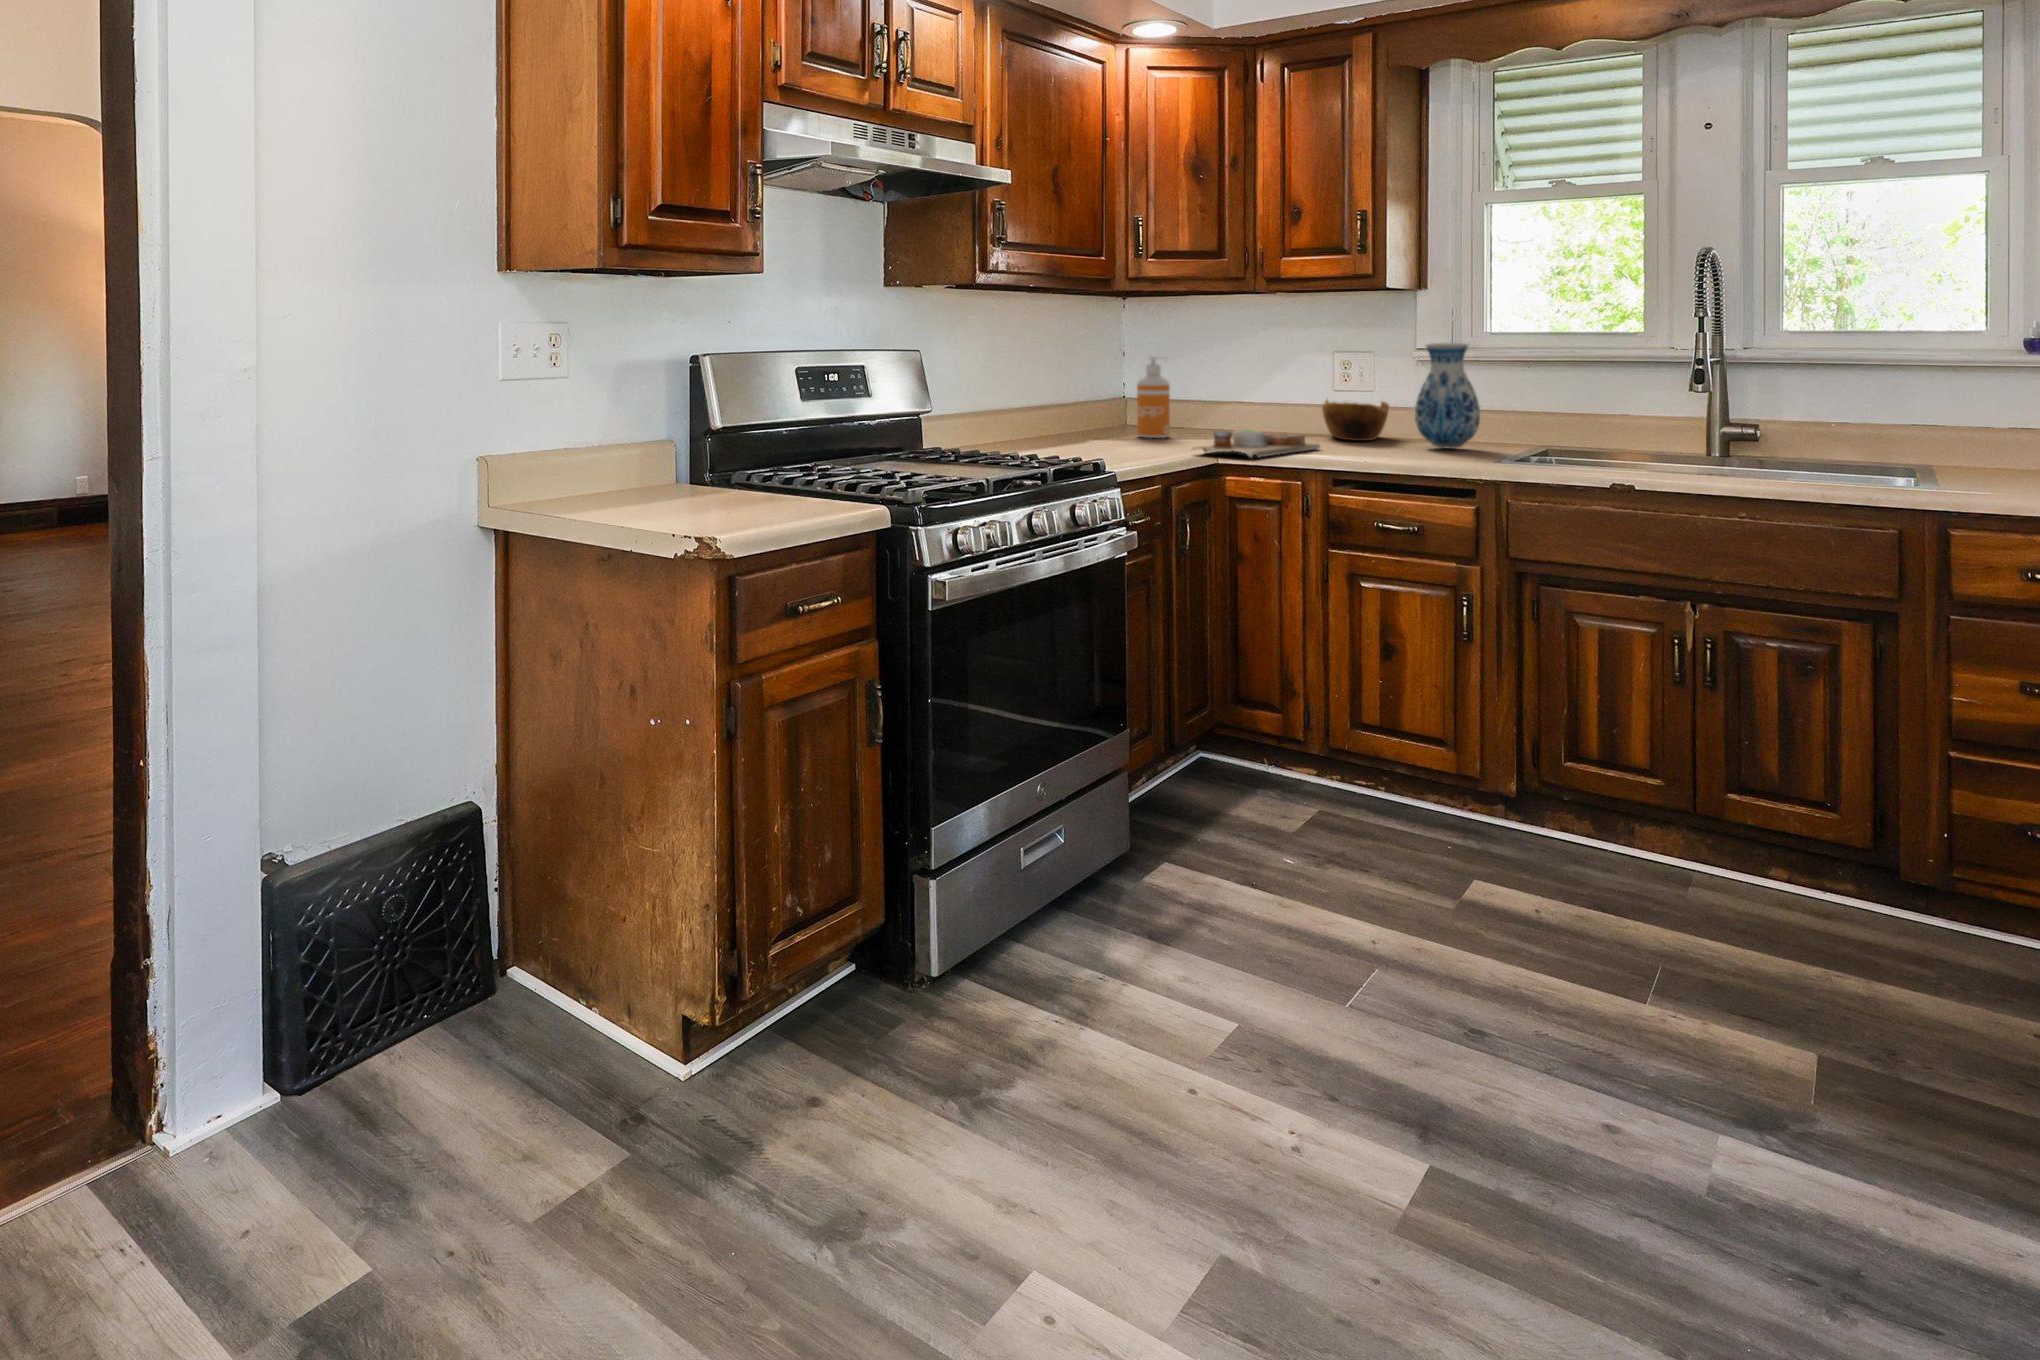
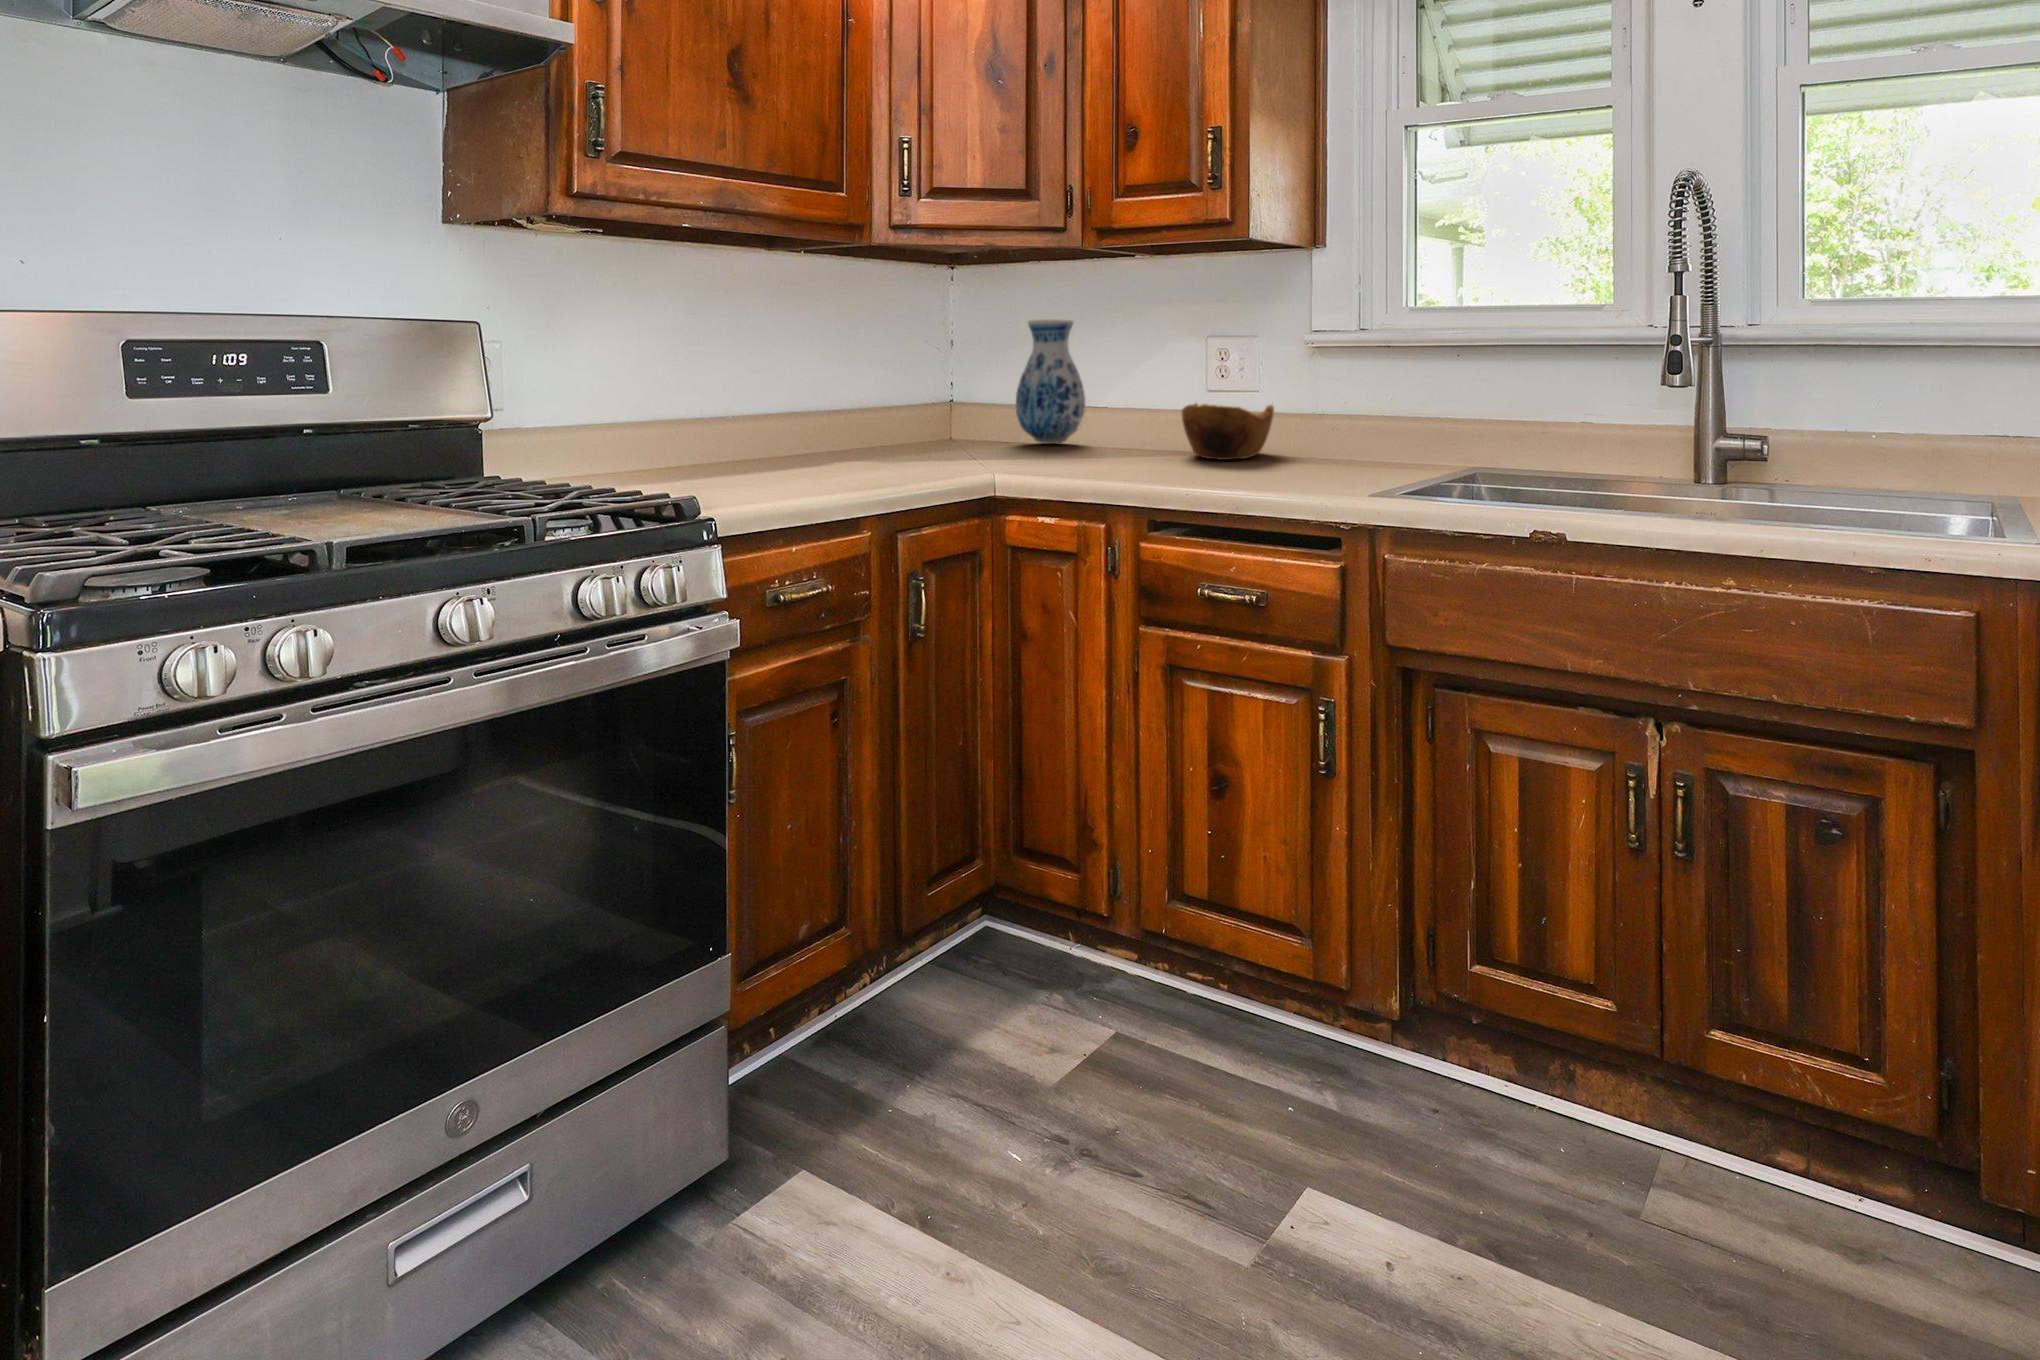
vase: present [1415,343,1480,449] -> present [1016,319,1086,444]
soap dispenser: present [1137,357,1170,438] -> none [922,340,969,456]
cutting board: present [1195,429,1320,457] -> none [934,443,1147,490]

